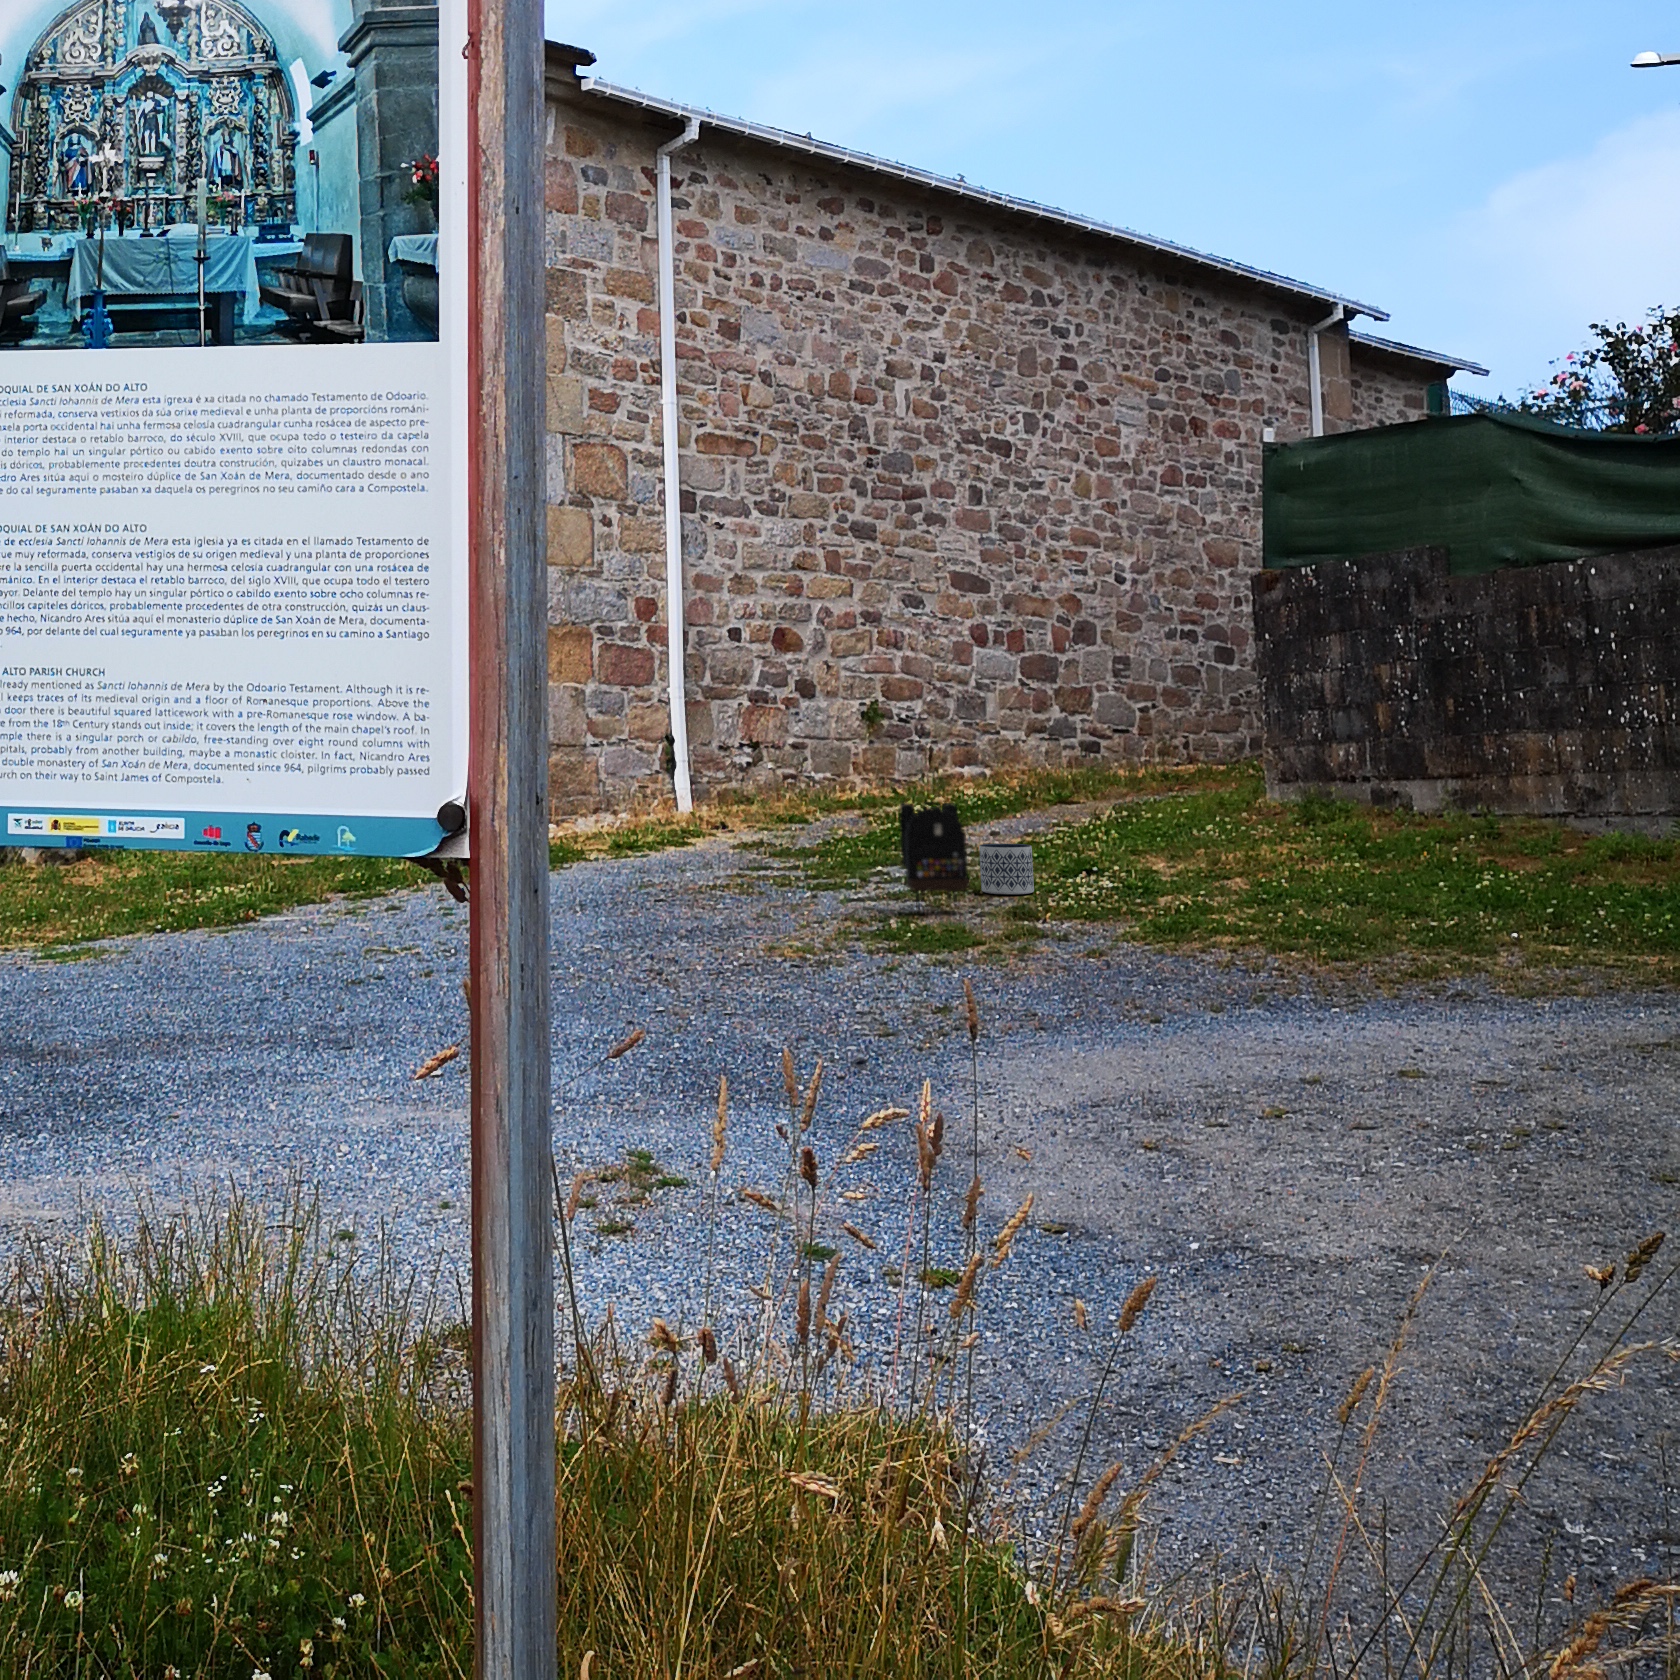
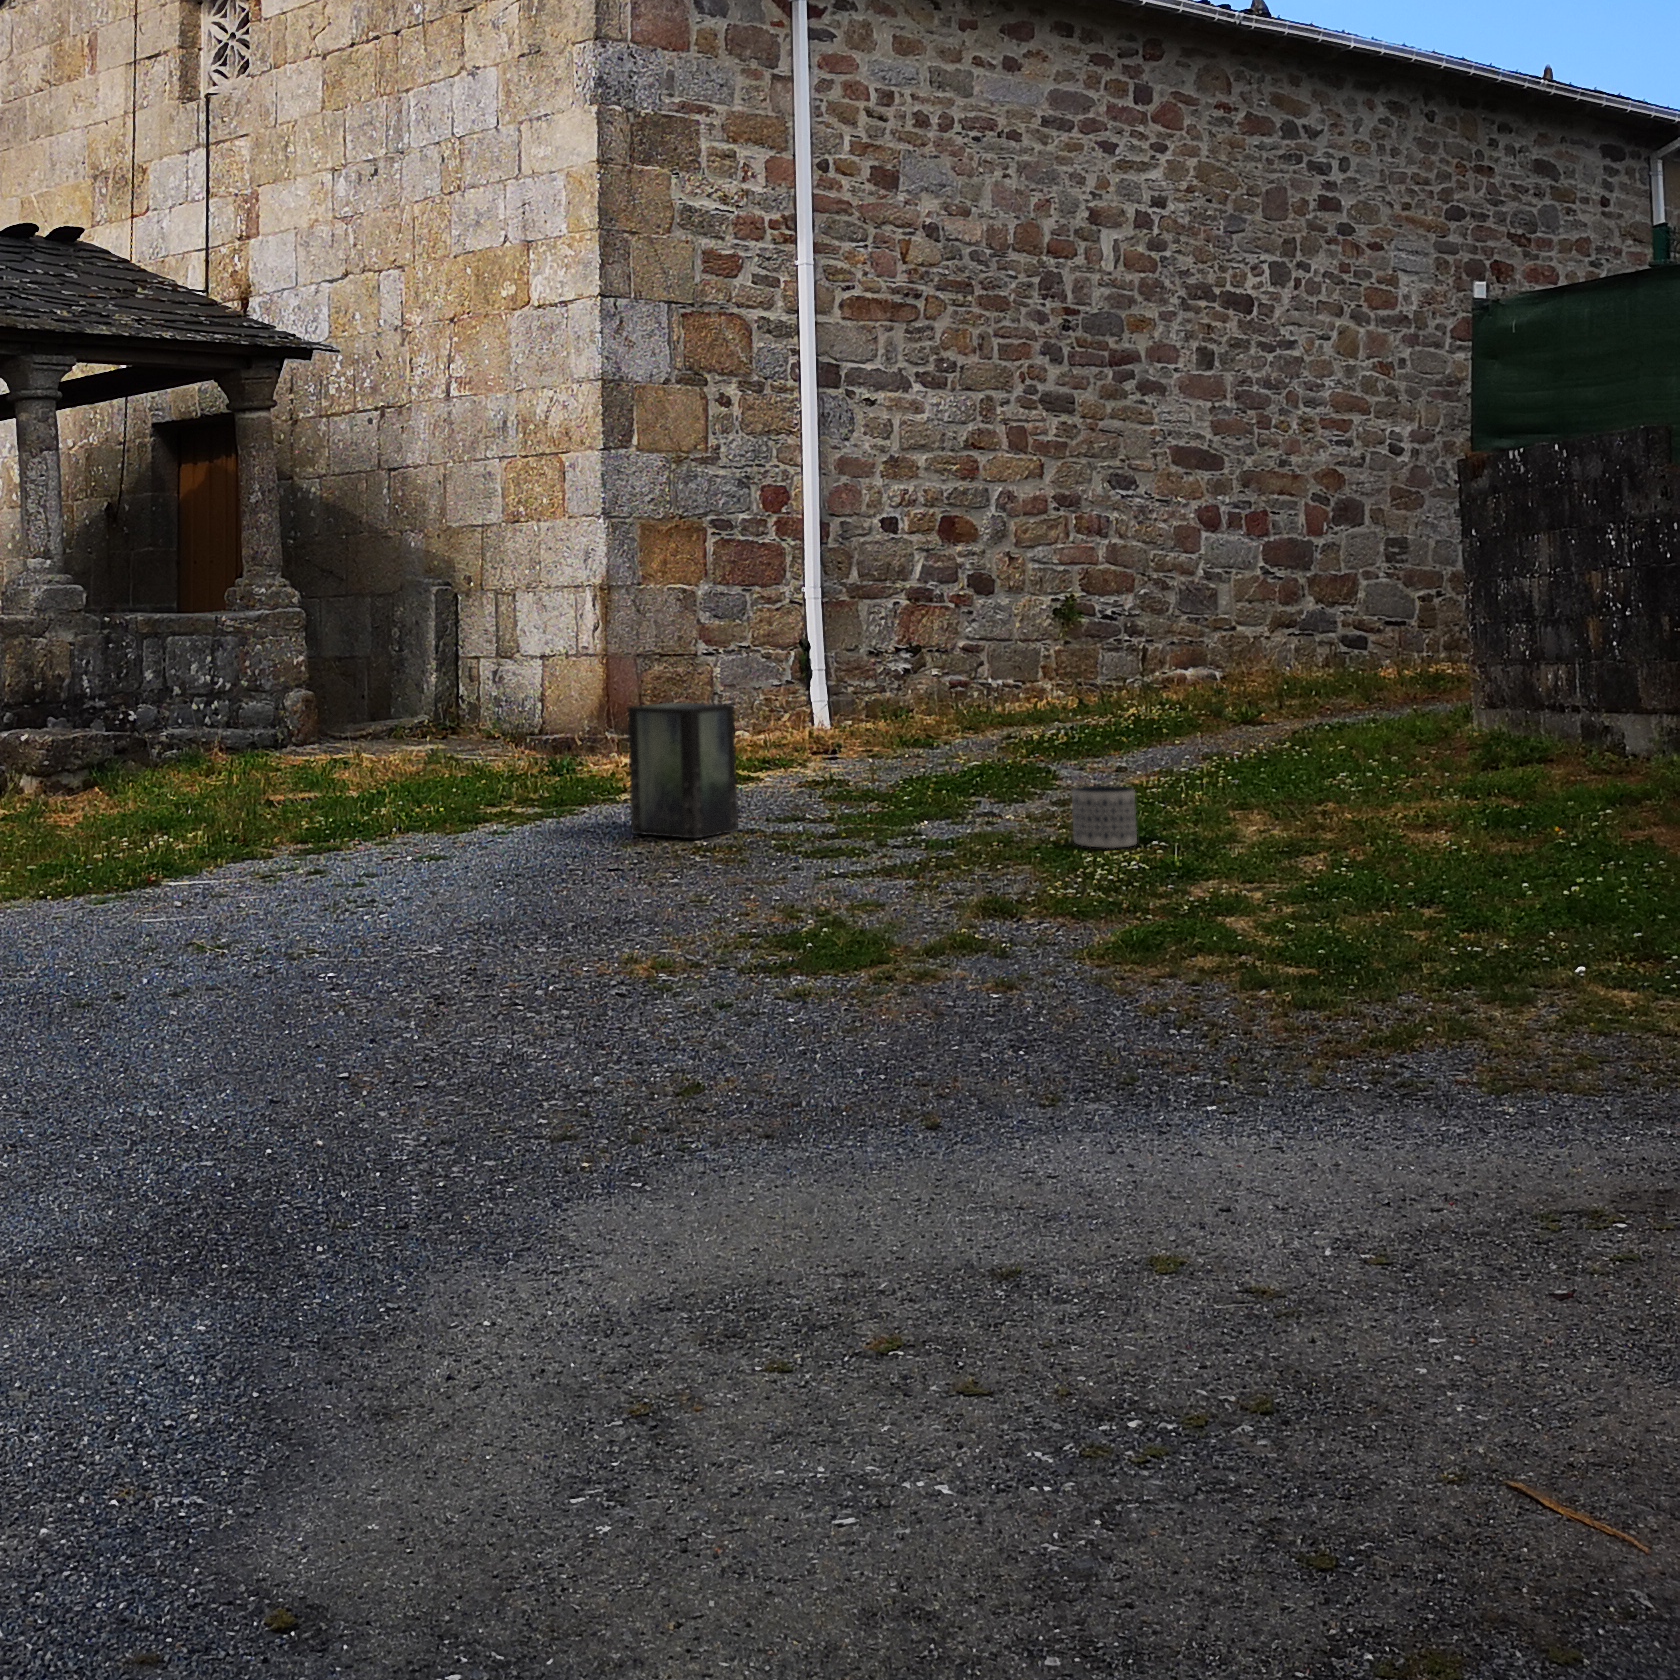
storage box: none [597,776,689,892] -> present [628,702,738,839]
backpack: present [900,802,970,909] -> none [961,741,1038,869]

